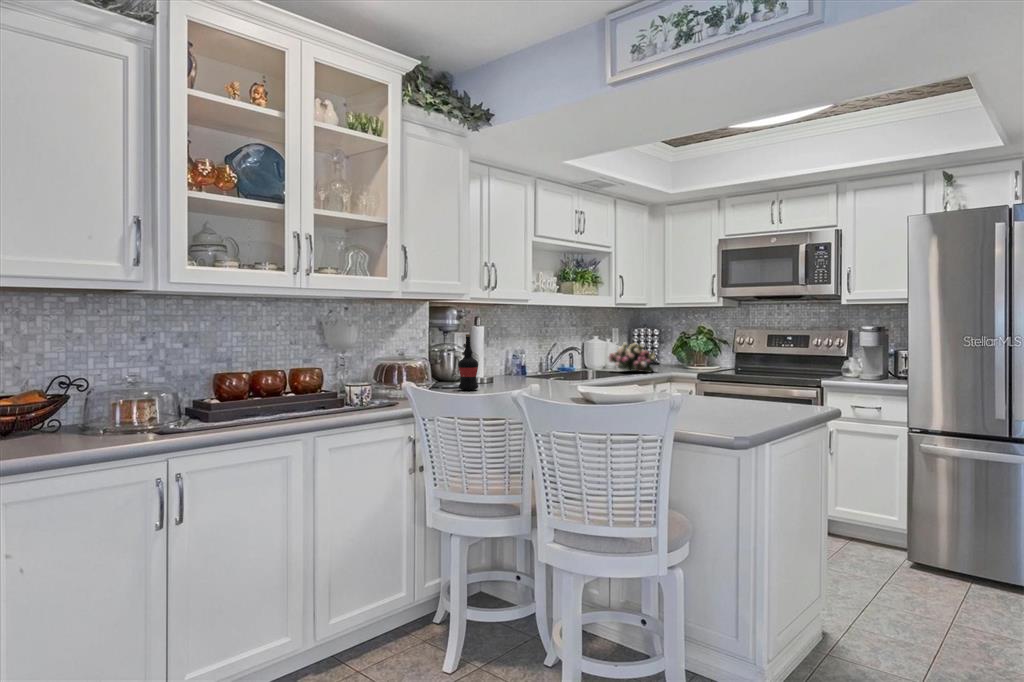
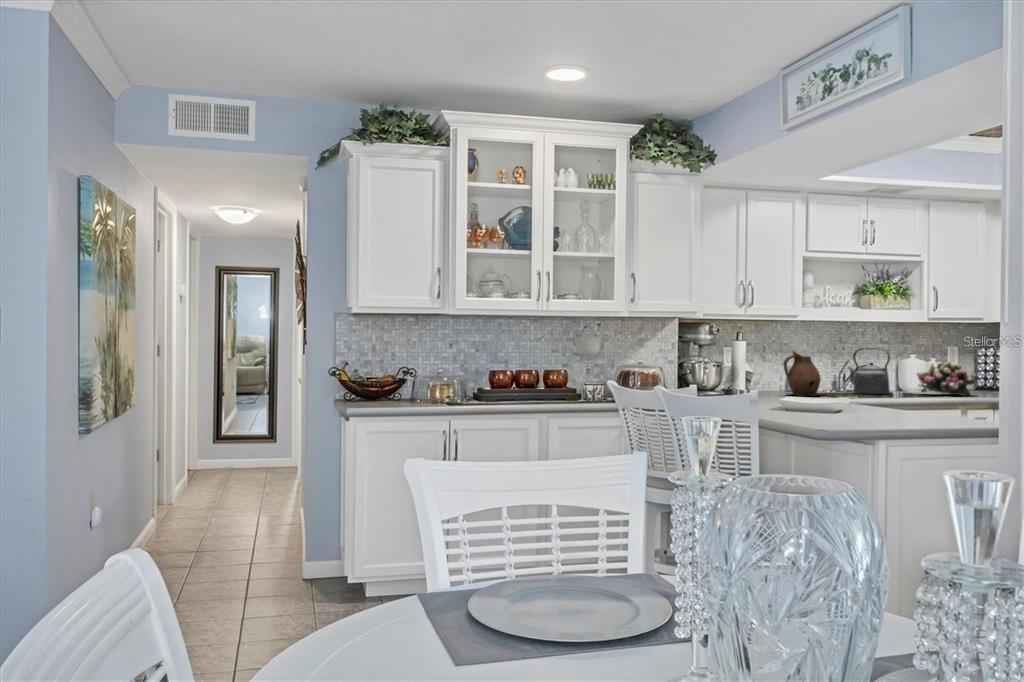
kettle: none [553,331,593,375] -> present [848,348,890,394]
wine bottle: present [458,334,478,390] -> none [704,348,722,398]
ceramic pitcher: none [516,336,552,381] -> present [784,351,824,396]

